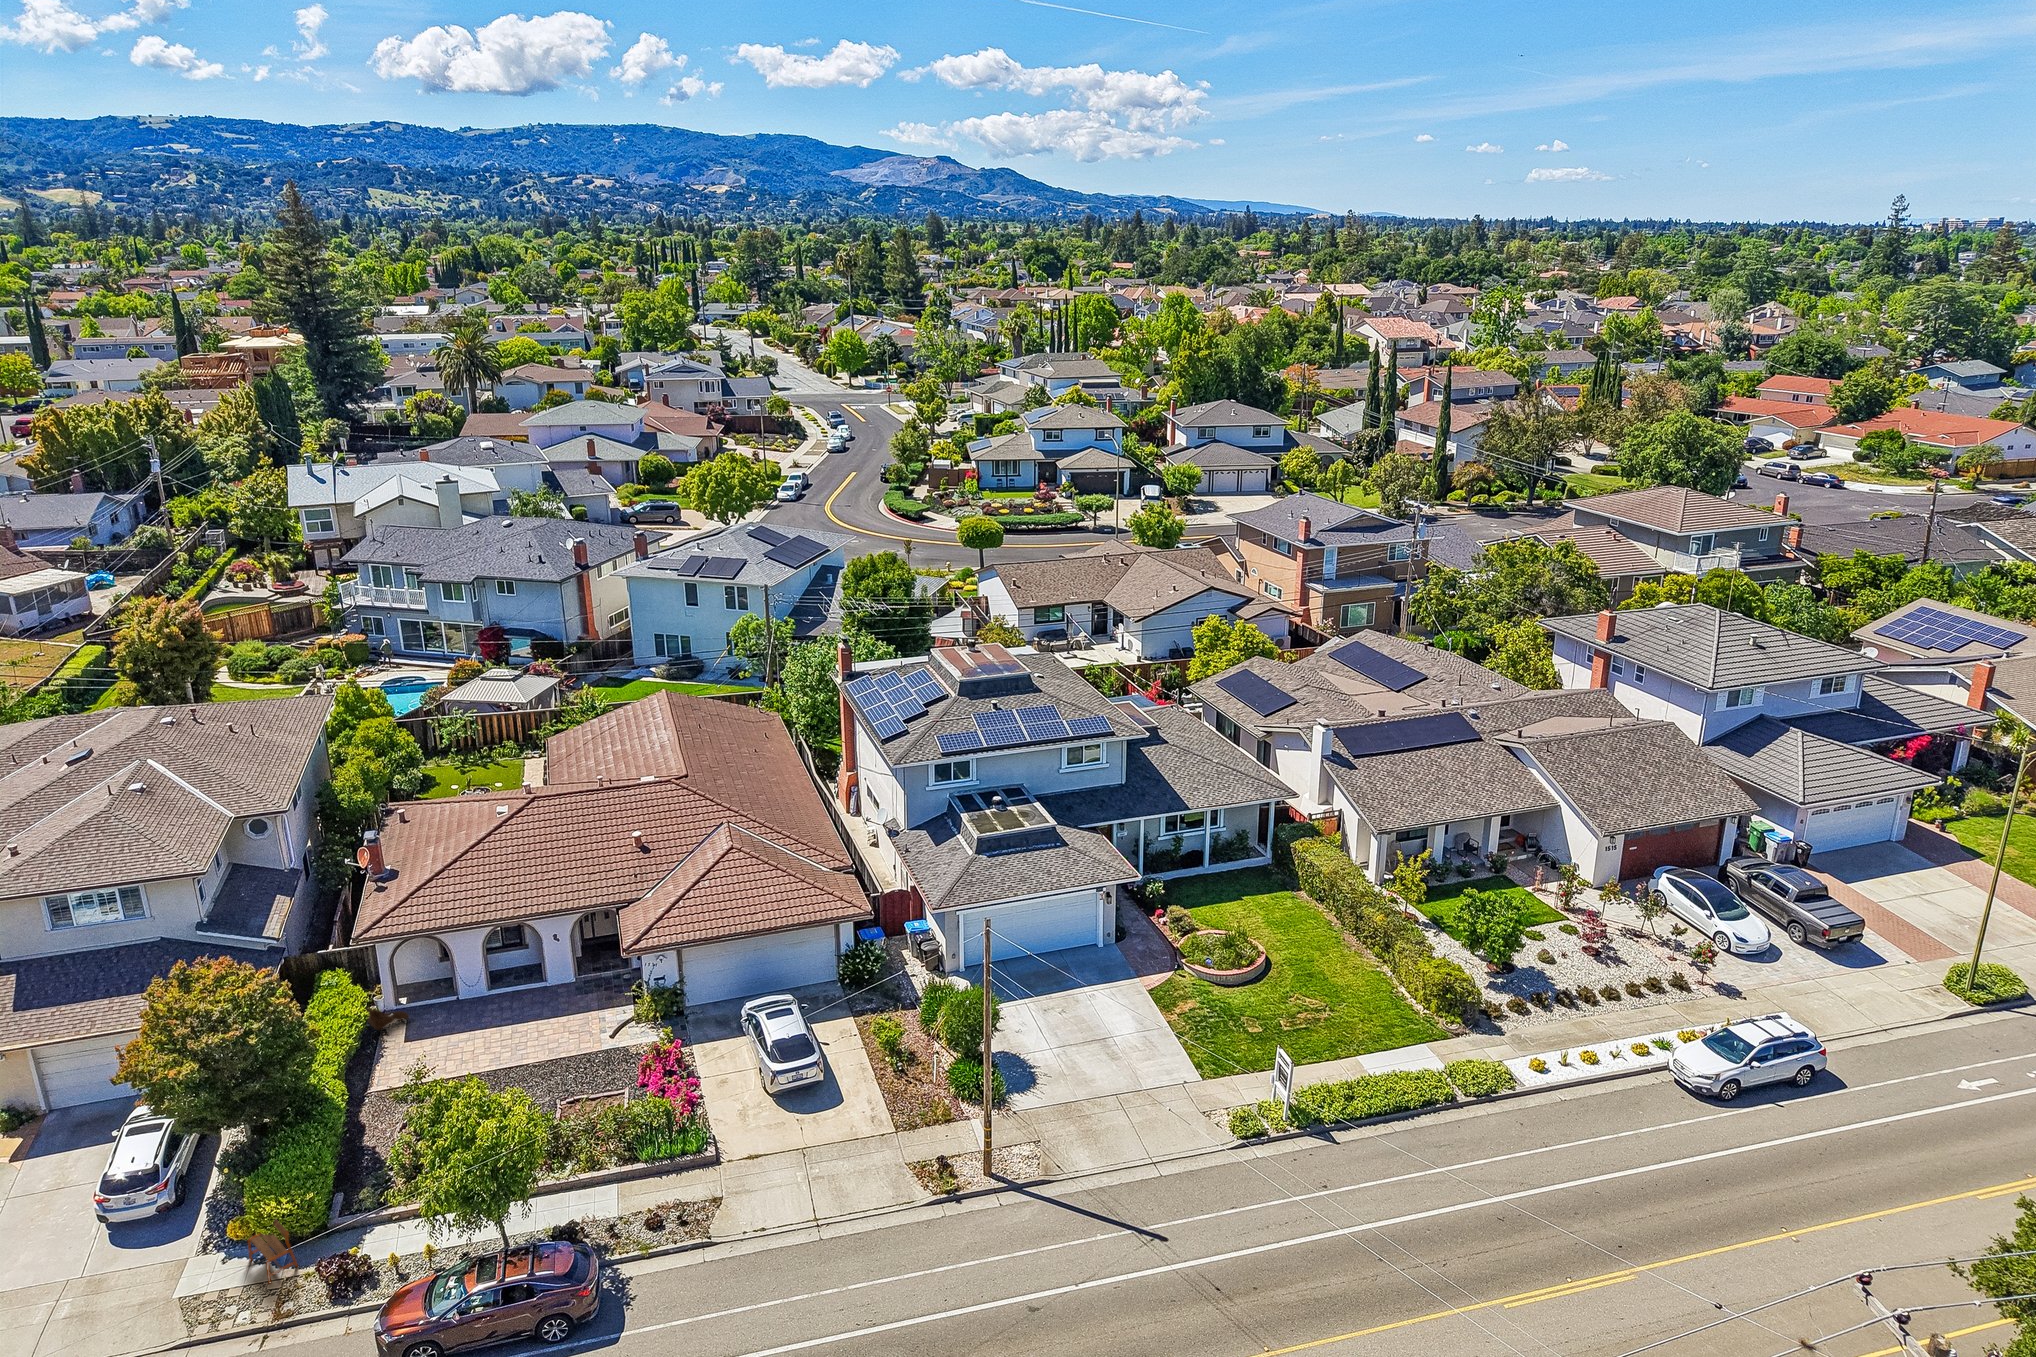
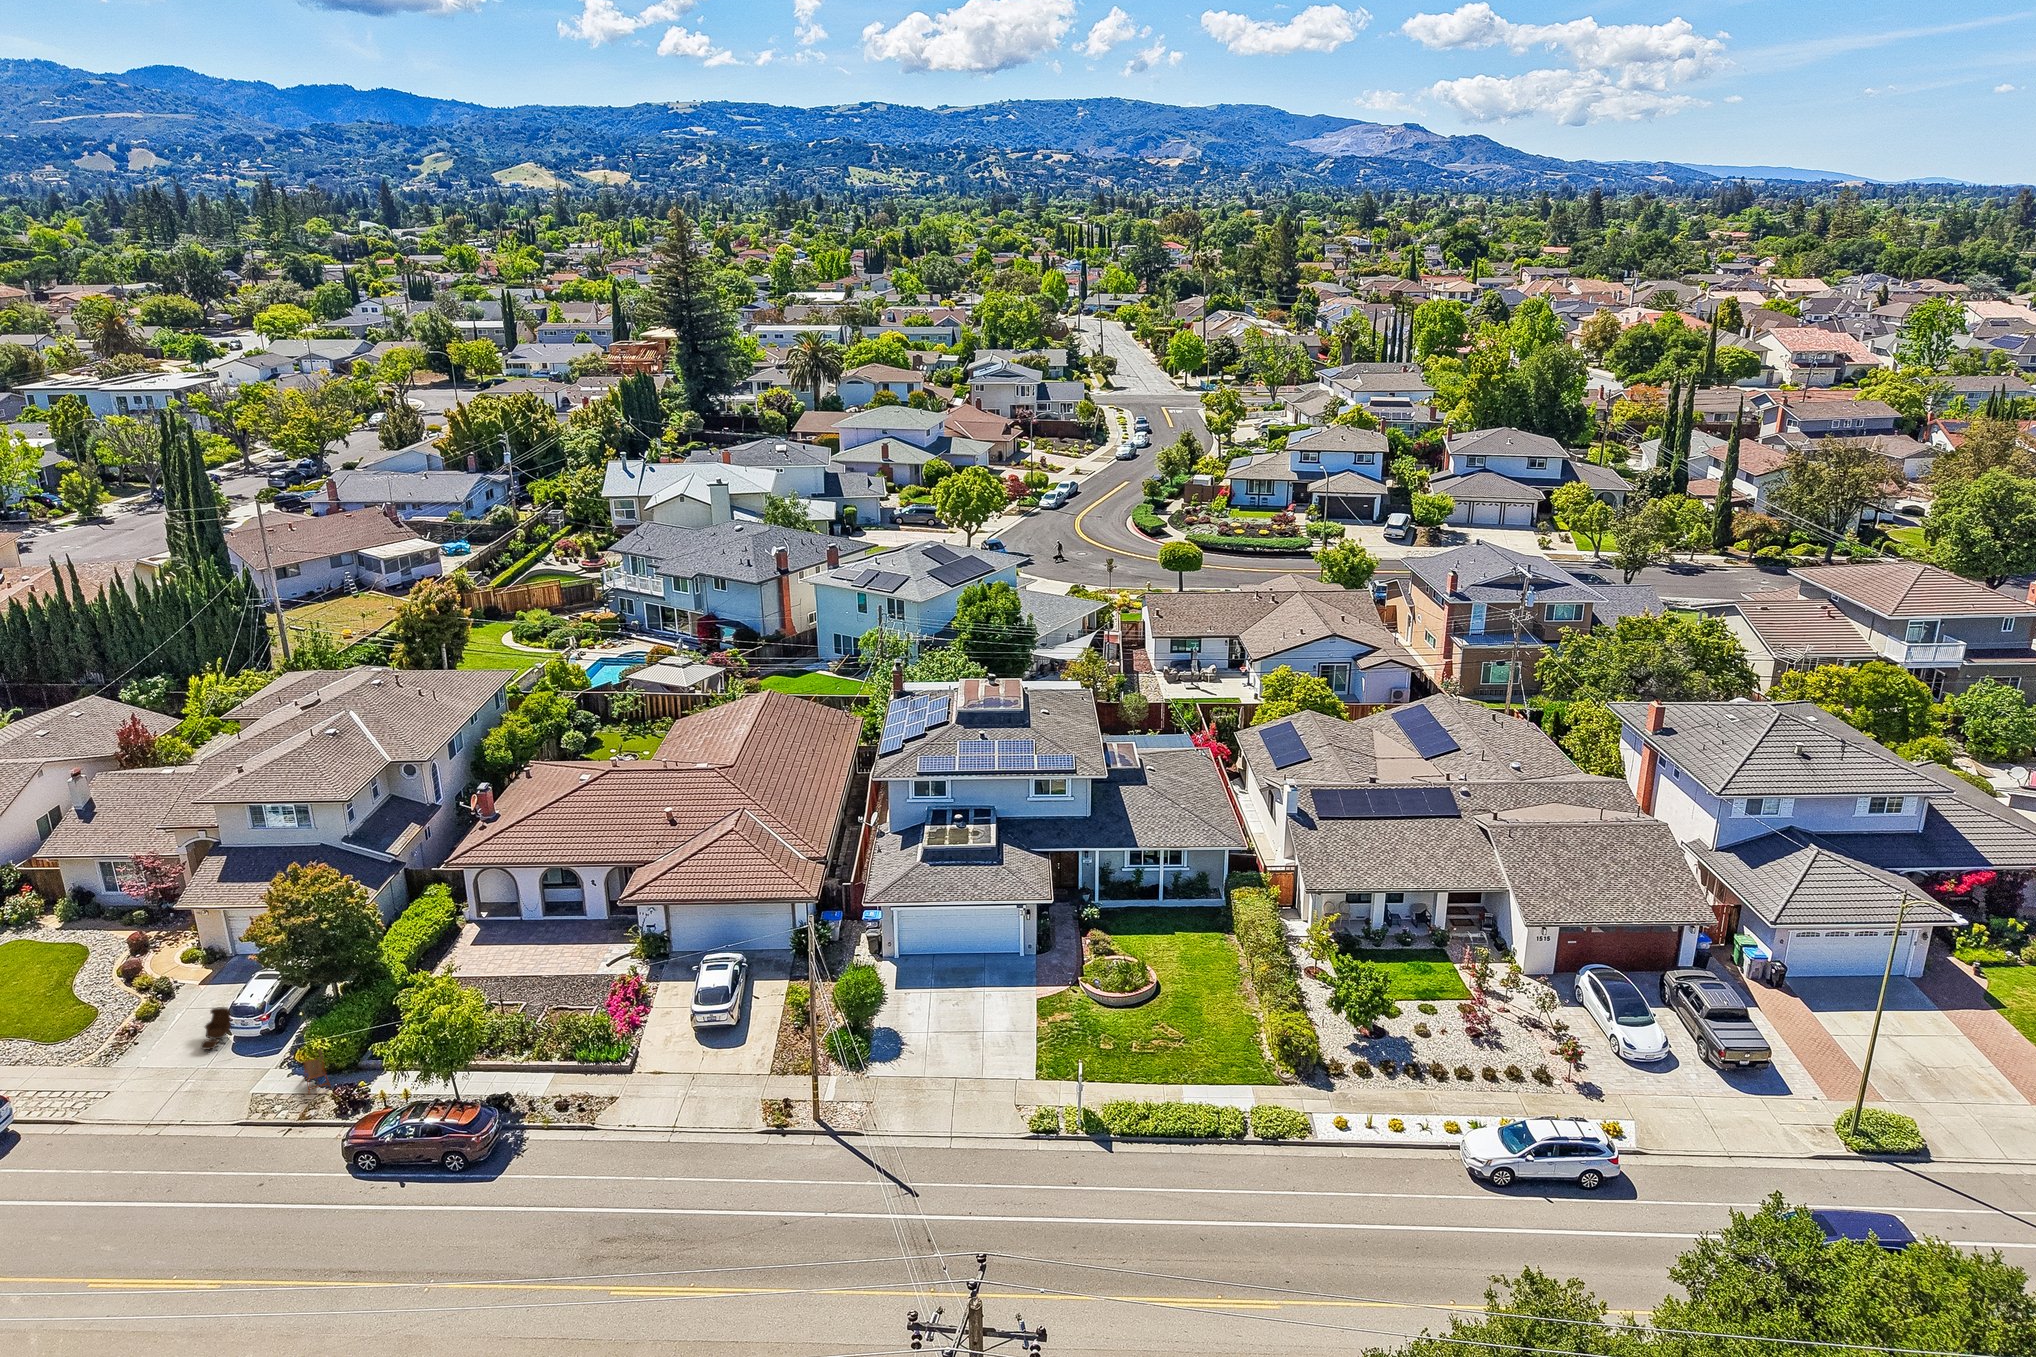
lounge chair: present [366,1007,409,1033] -> present [201,1007,232,1050]

